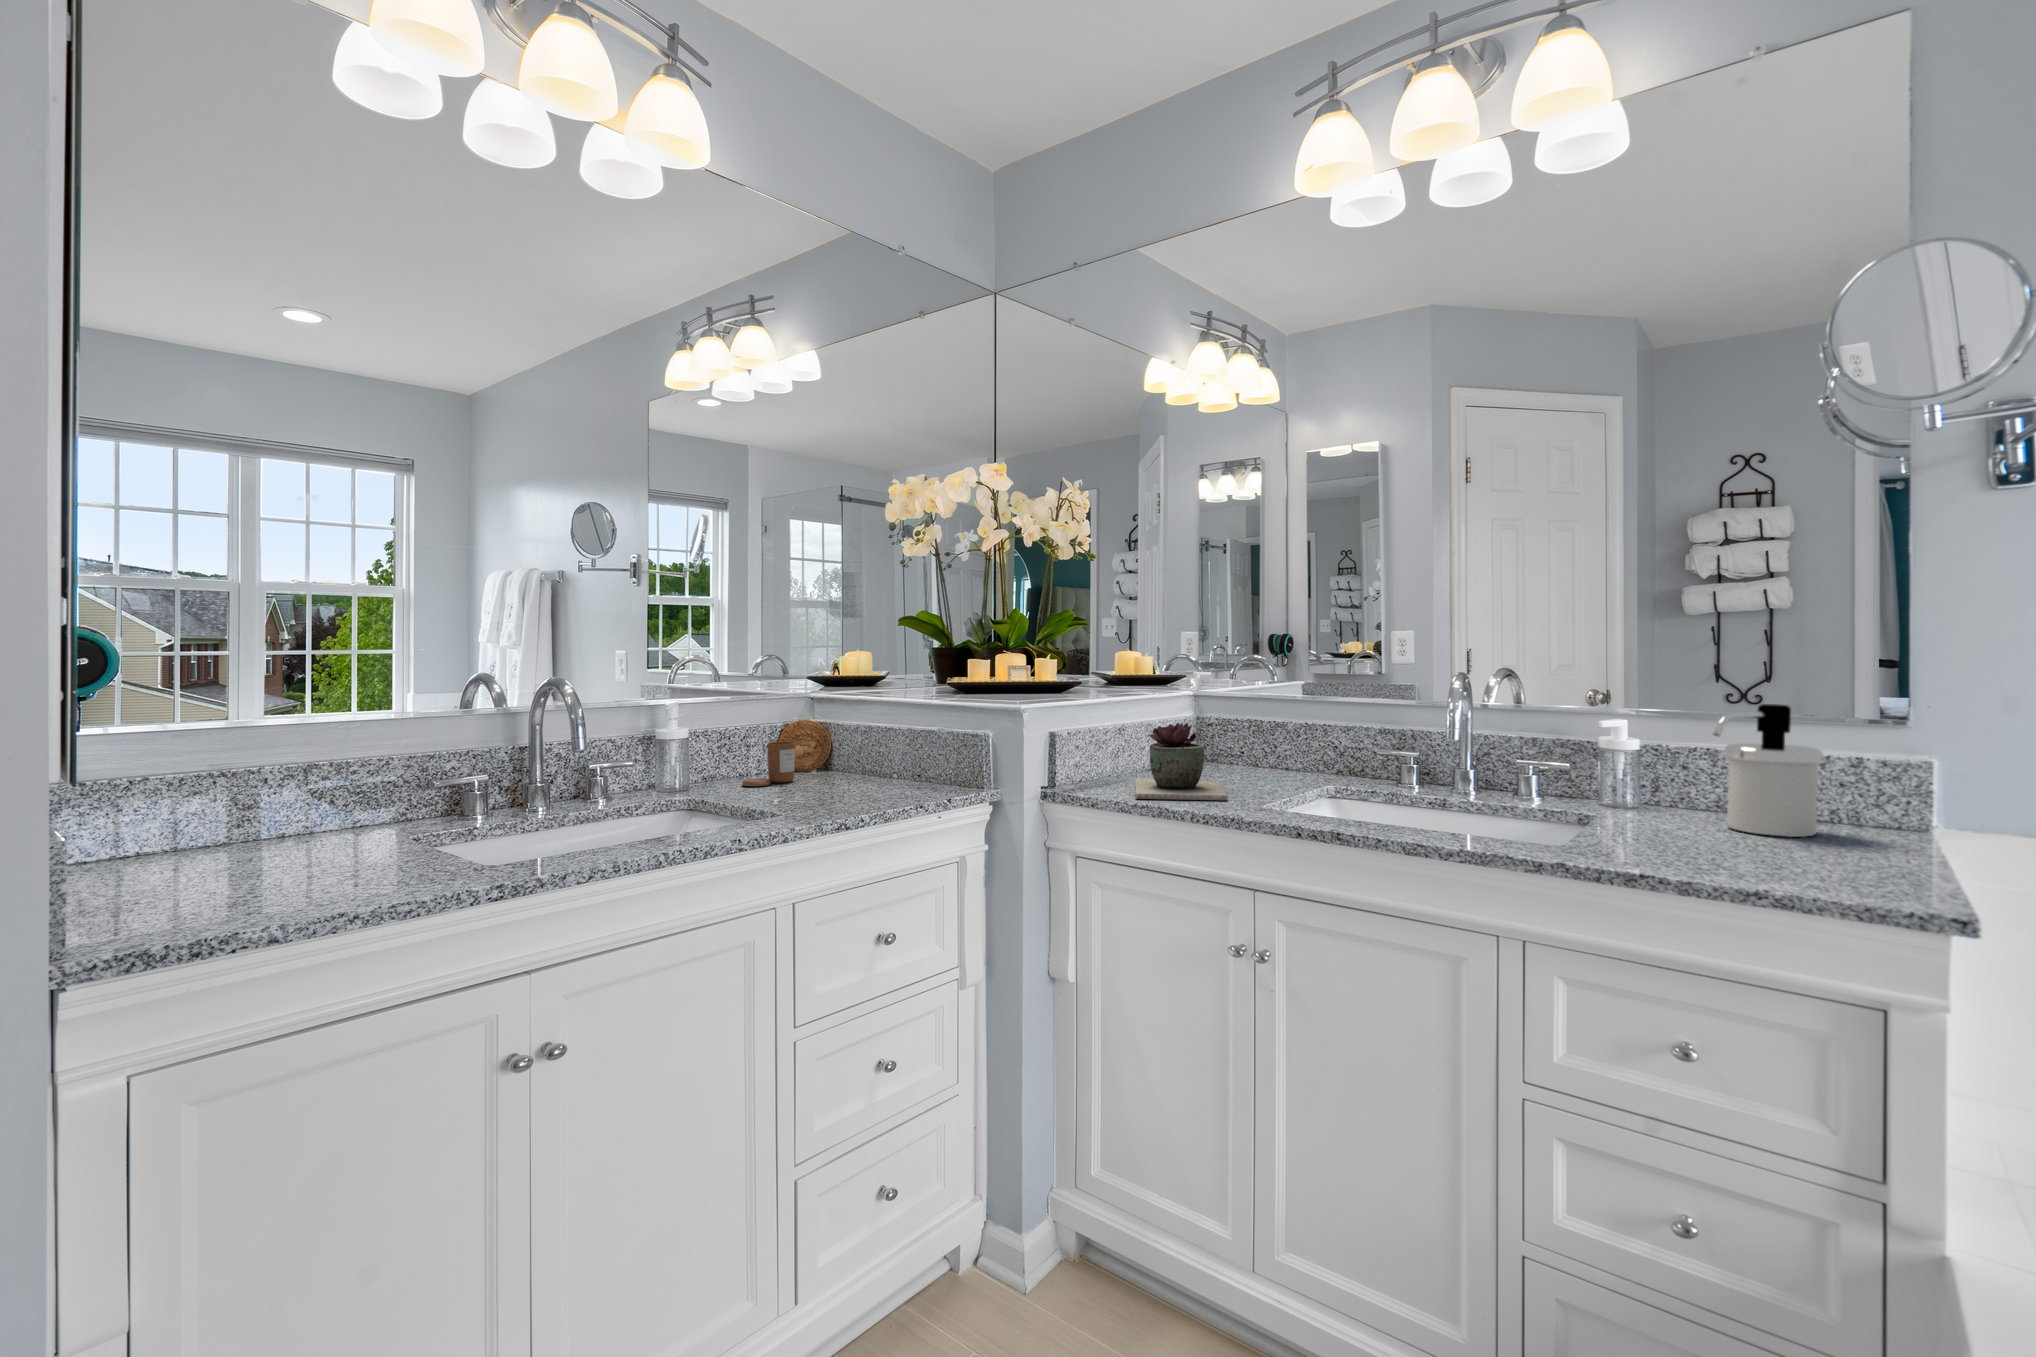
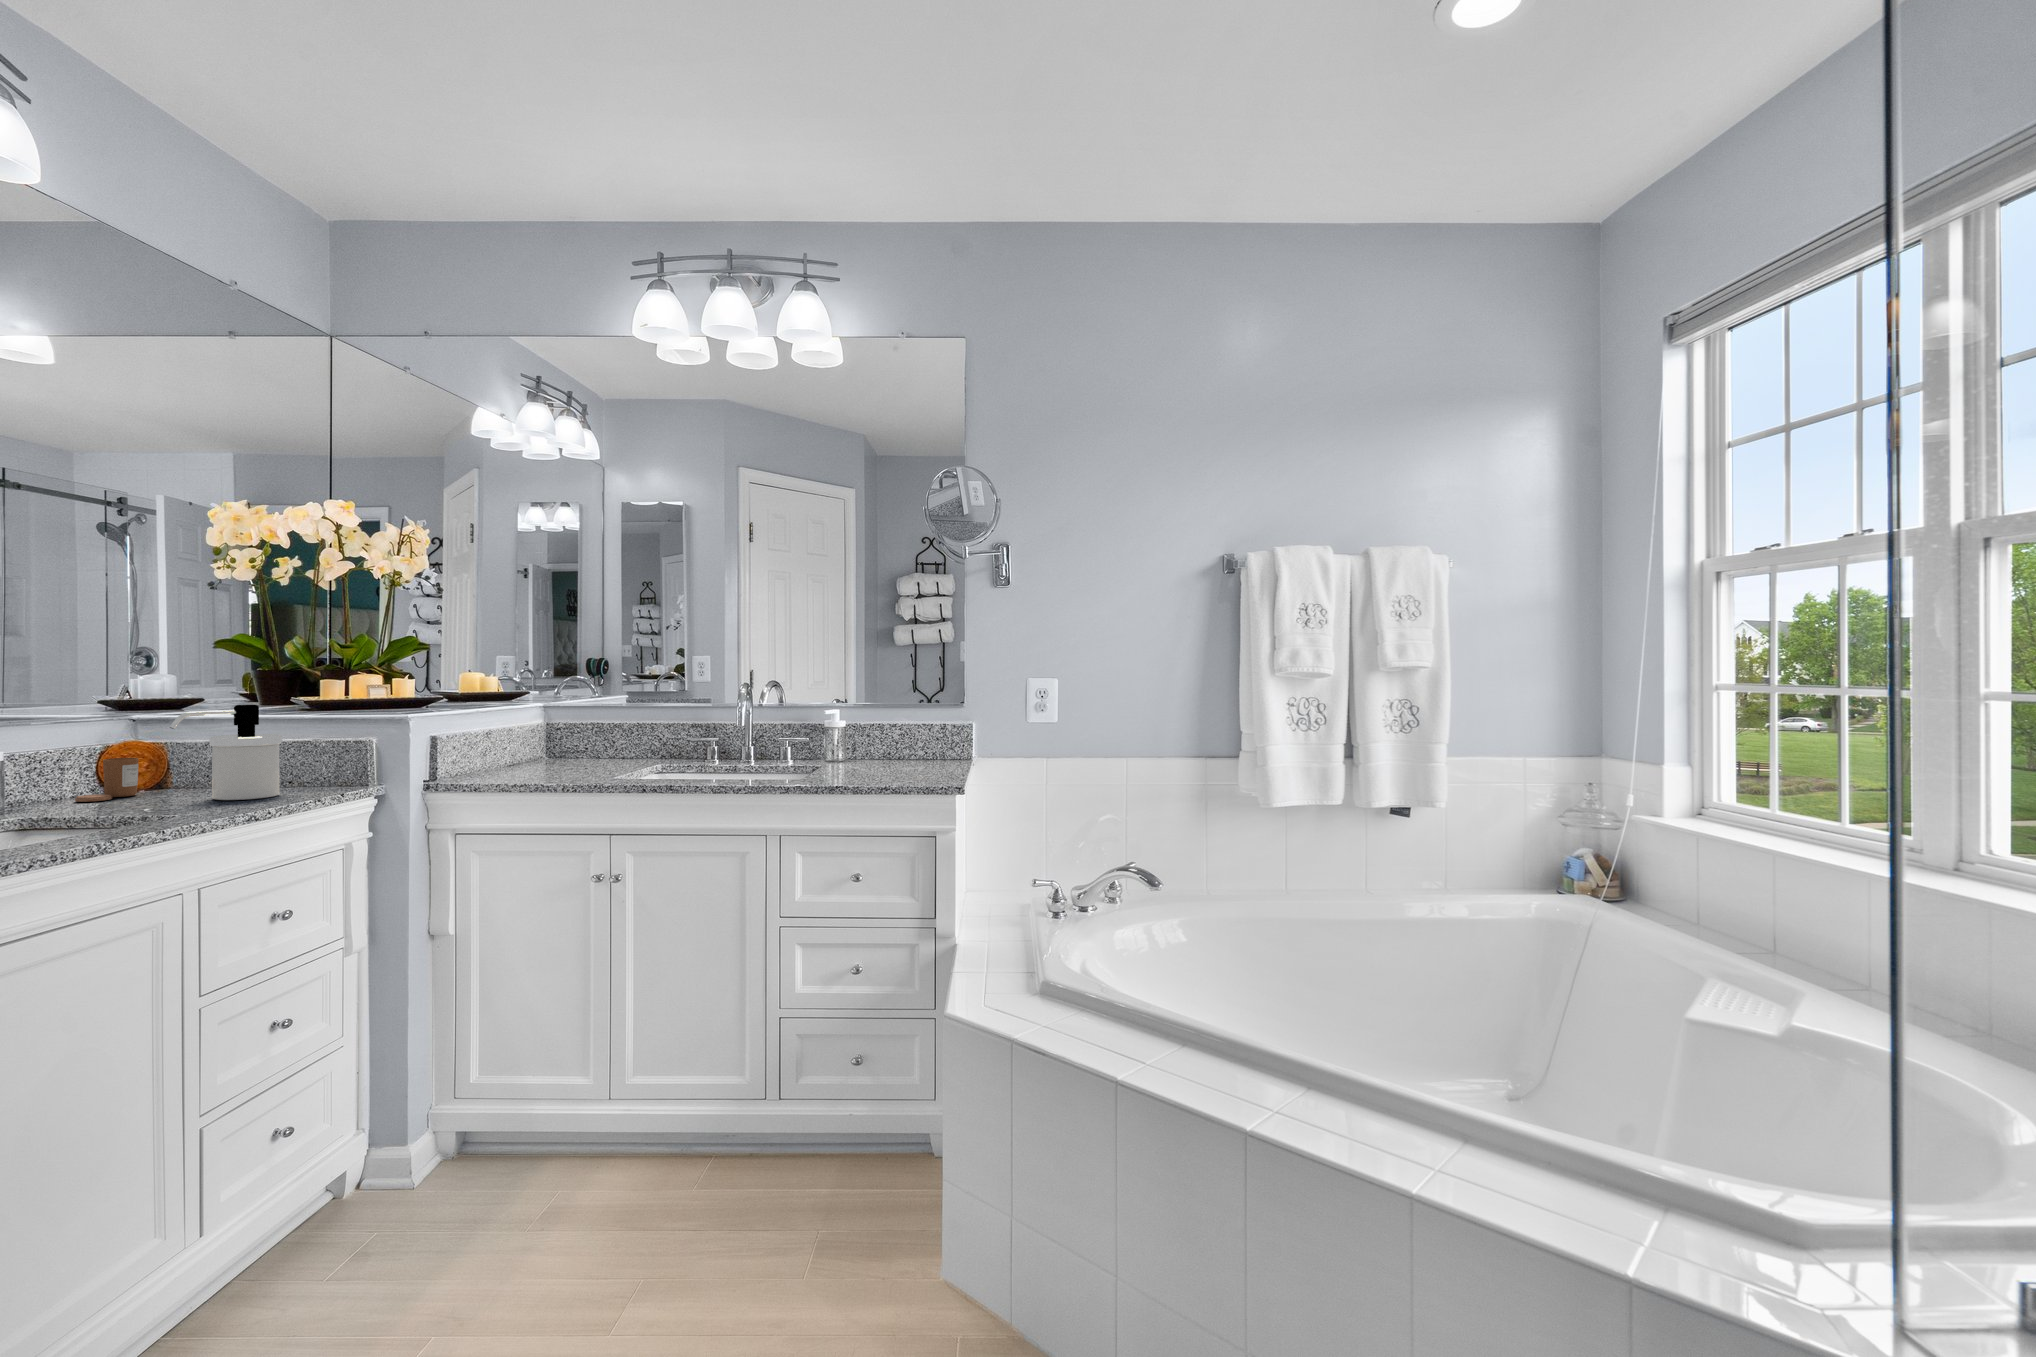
soap dispenser: present [1713,704,1822,837] -> present [170,704,282,800]
succulent plant: present [1136,723,1227,800] -> none [502,724,585,782]

